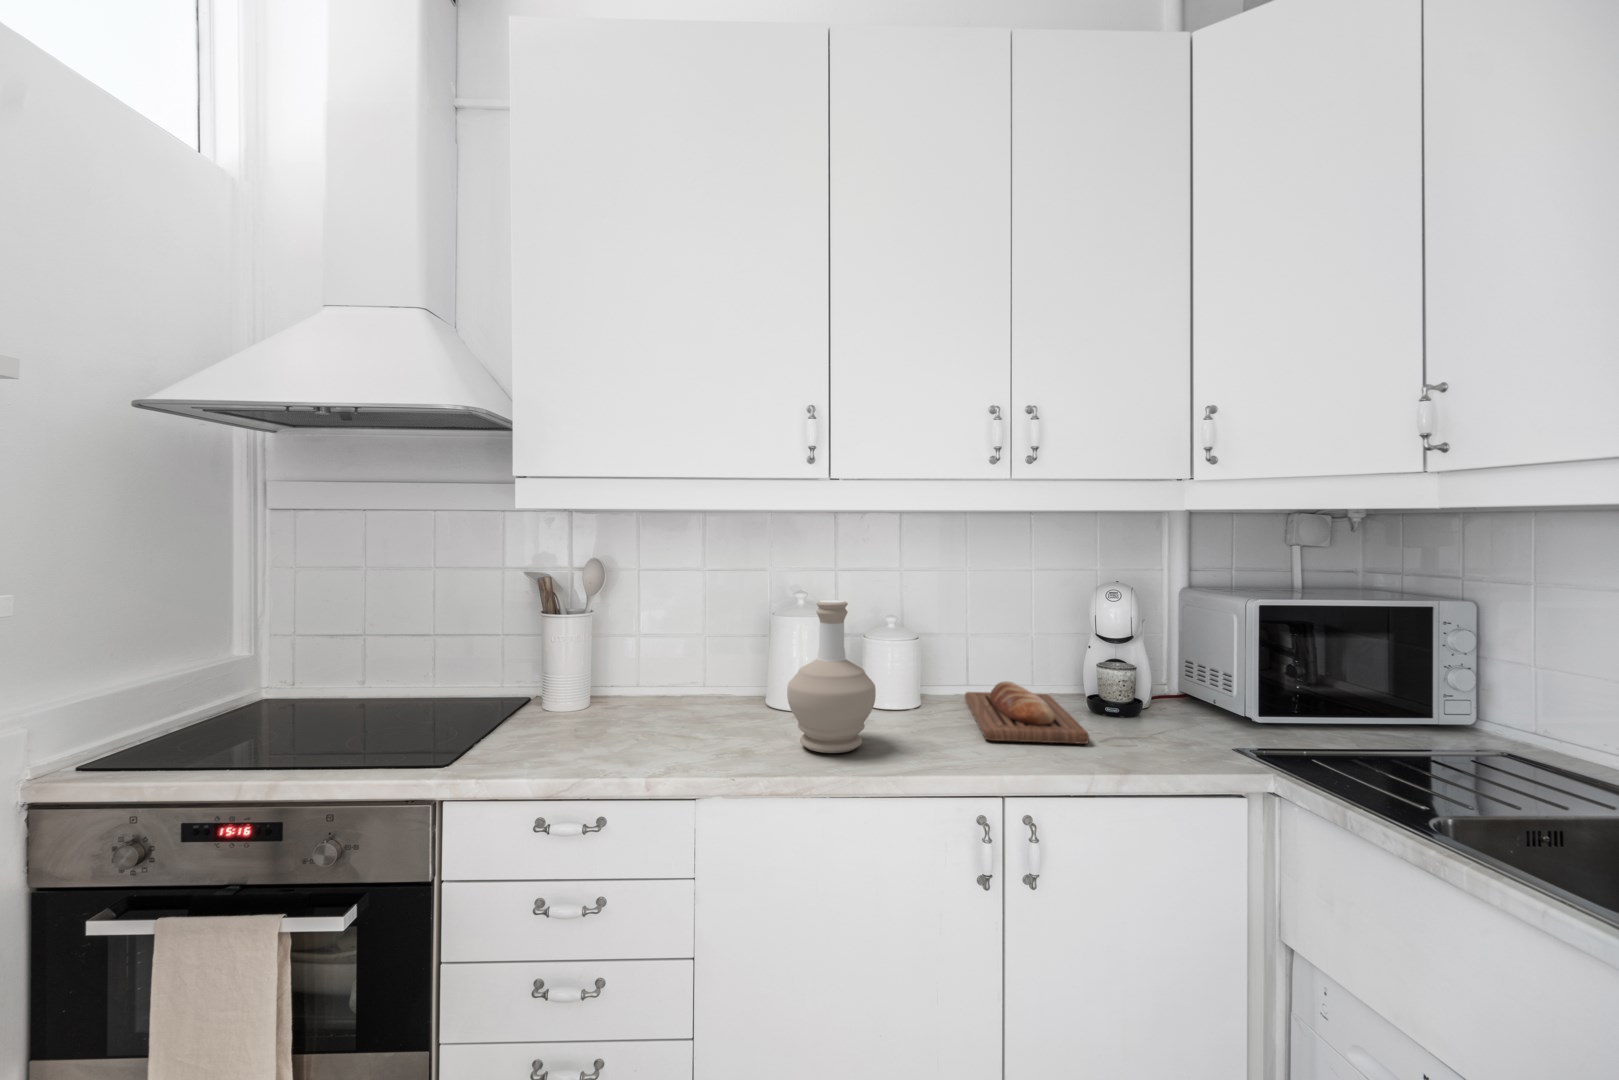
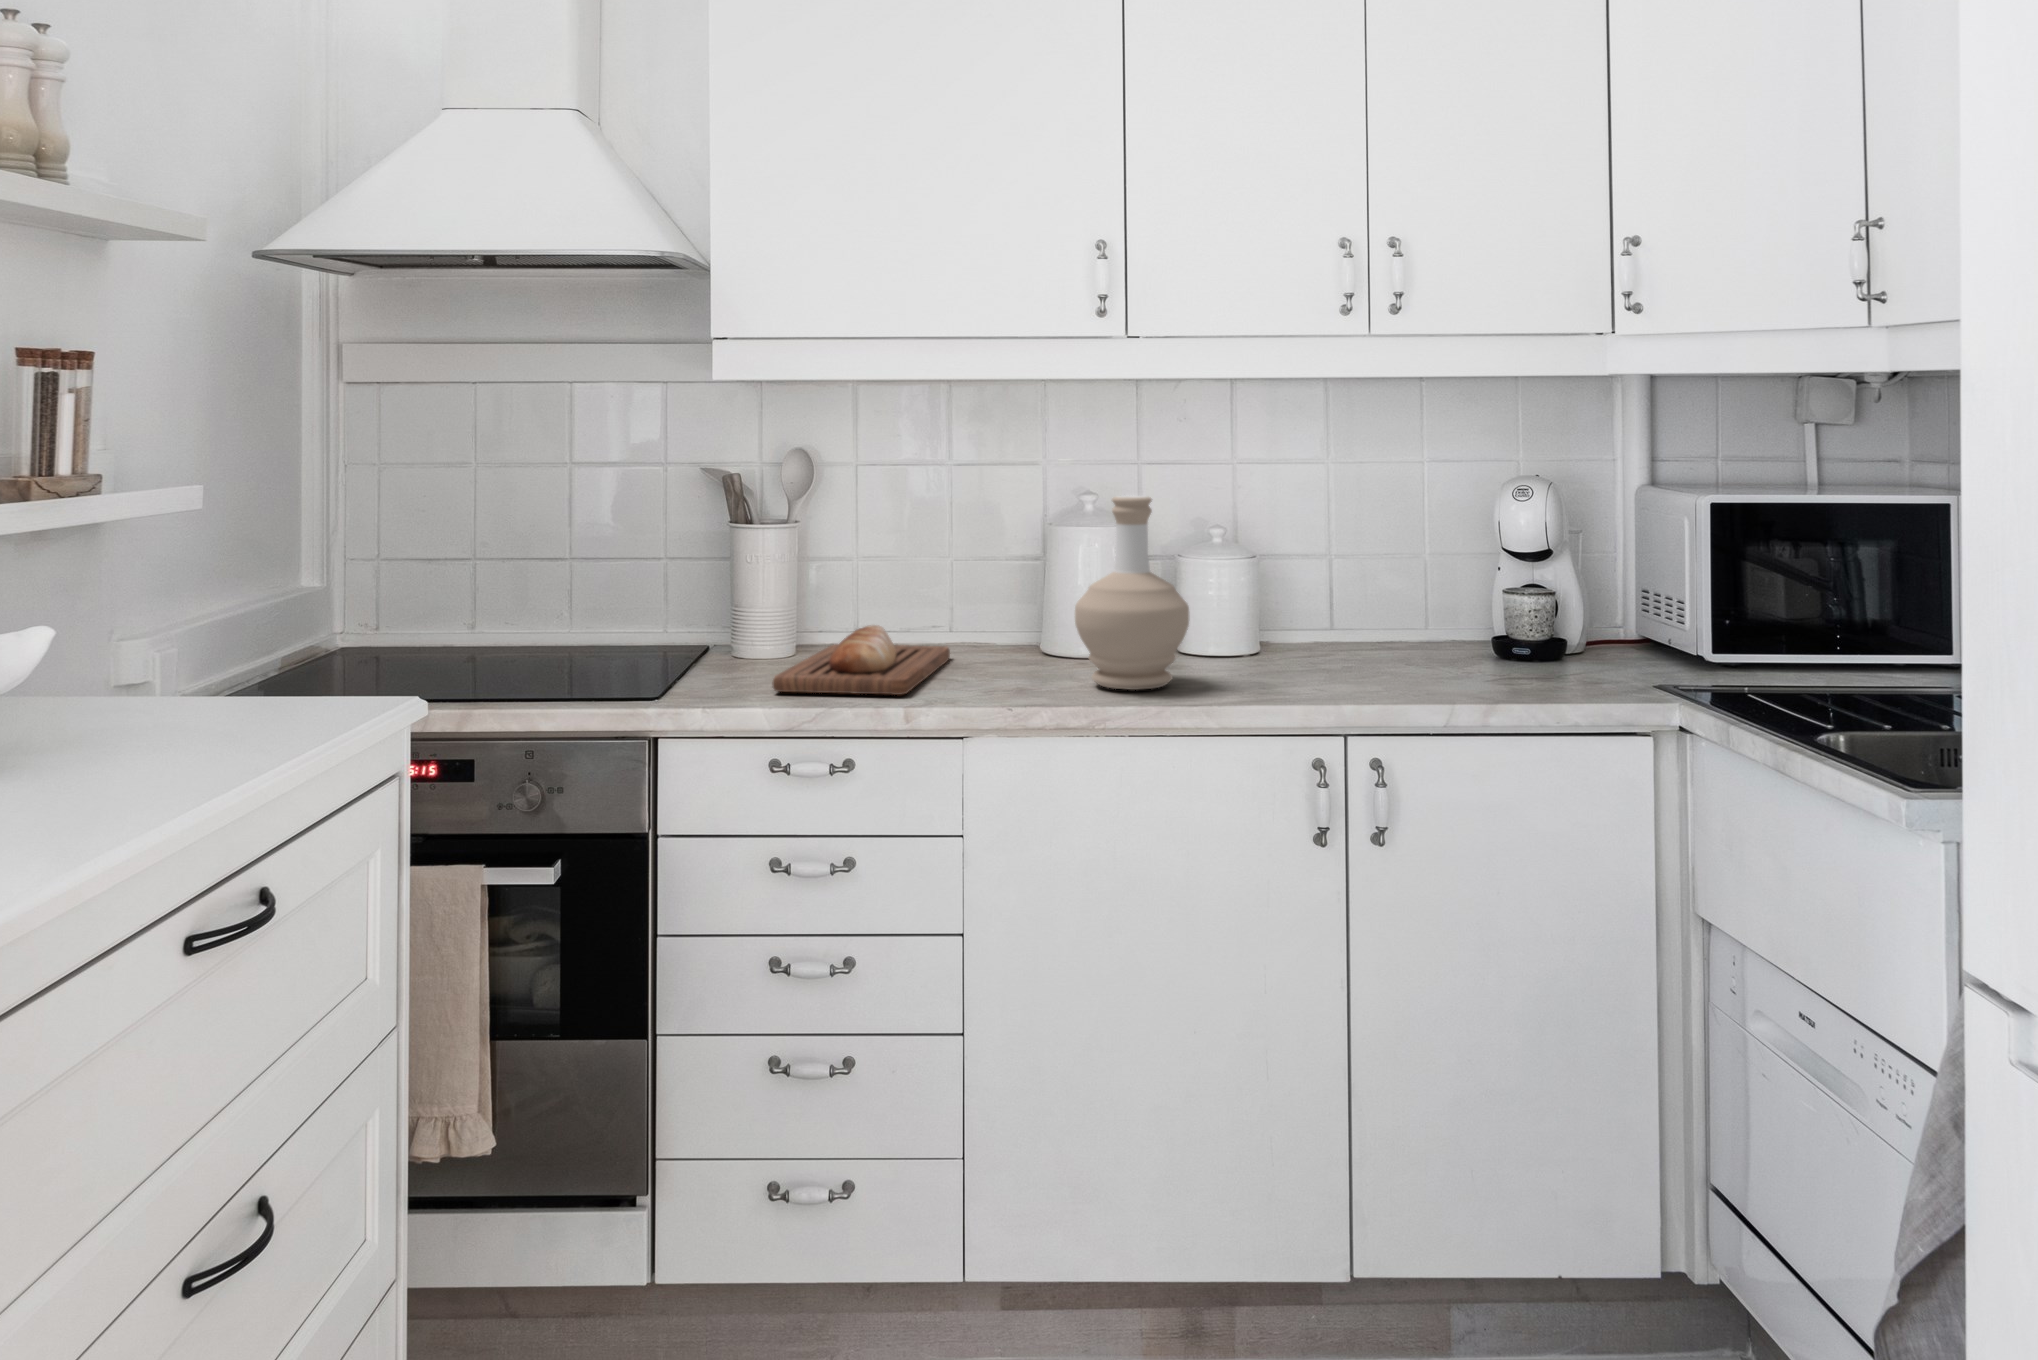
bread loaf: present [965,682,1089,744] -> present [772,625,950,695]

